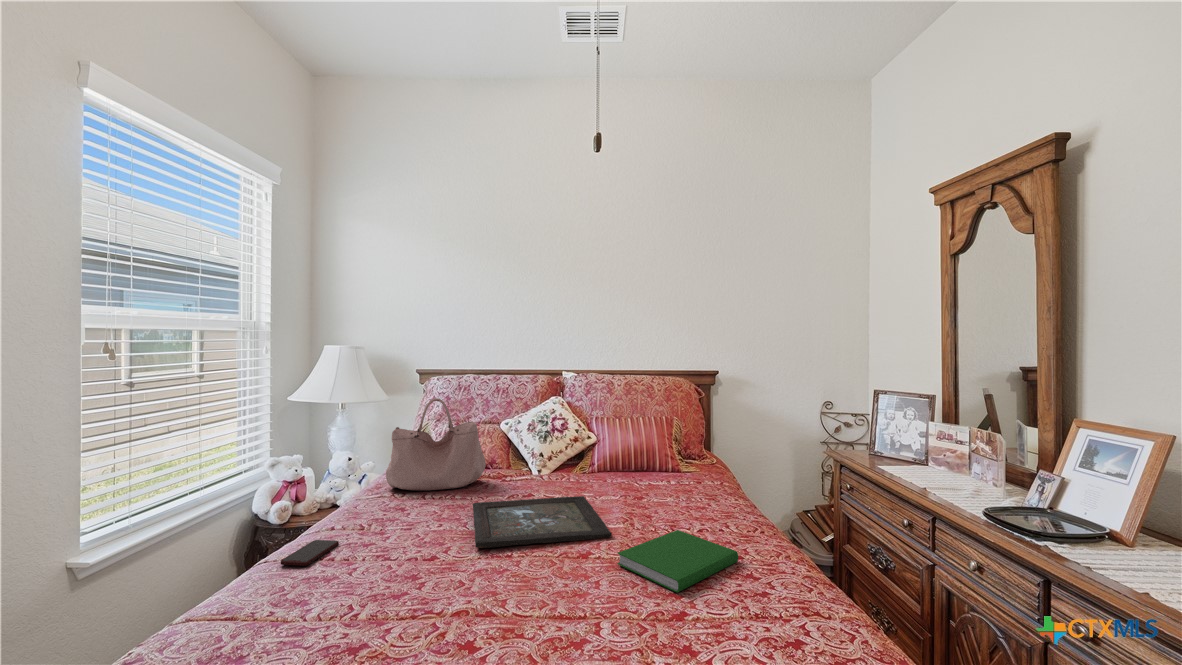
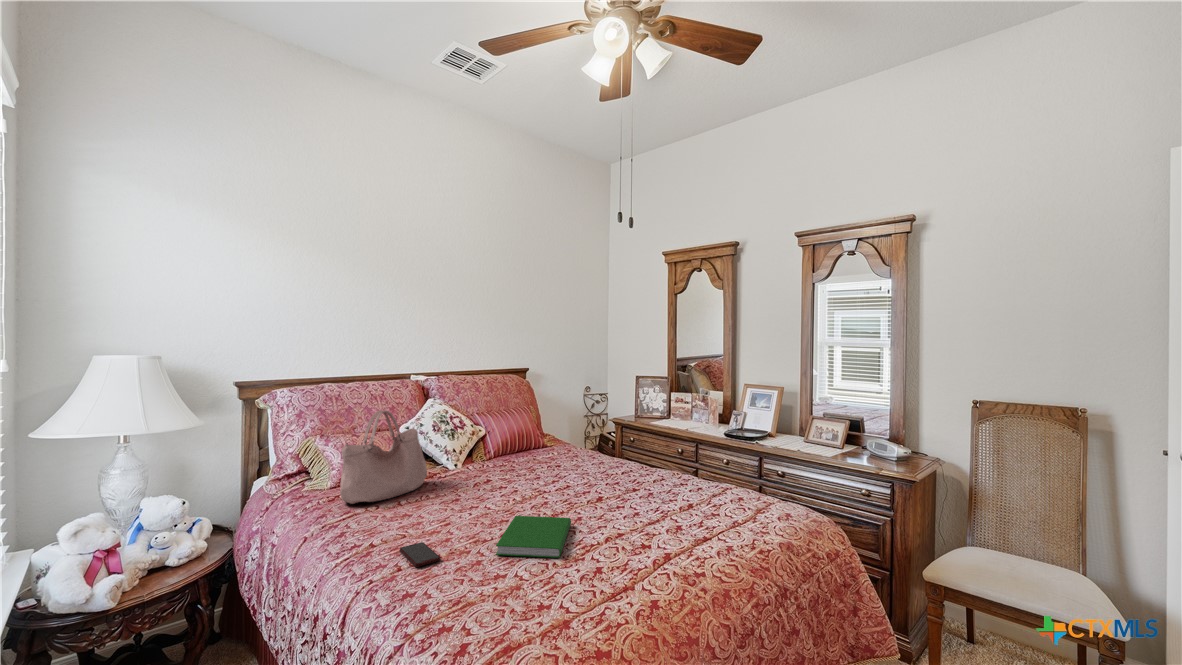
tray: present [473,496,612,548] -> none [469,471,592,513]
hardcover book: present [617,530,738,593] -> present [496,516,571,558]

